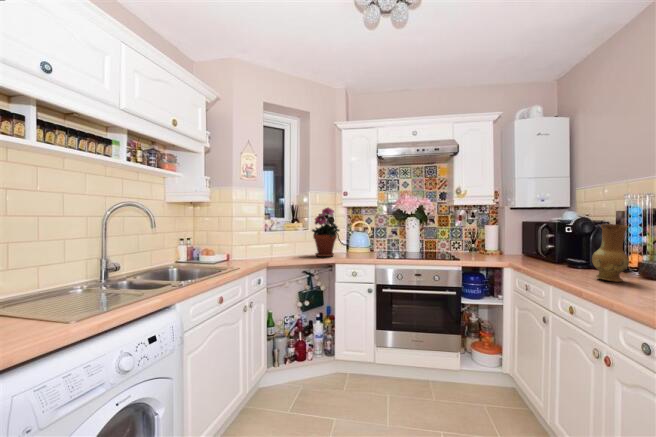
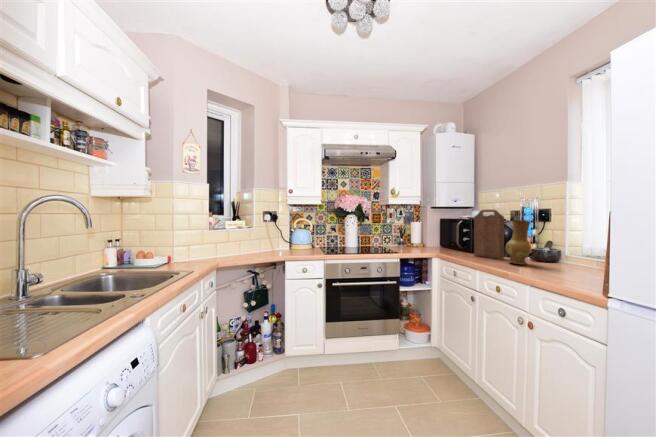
potted plant: present [312,208,340,257] -> none [258,205,288,255]
cutting board: none [556,211,596,273] -> present [474,210,504,258]

